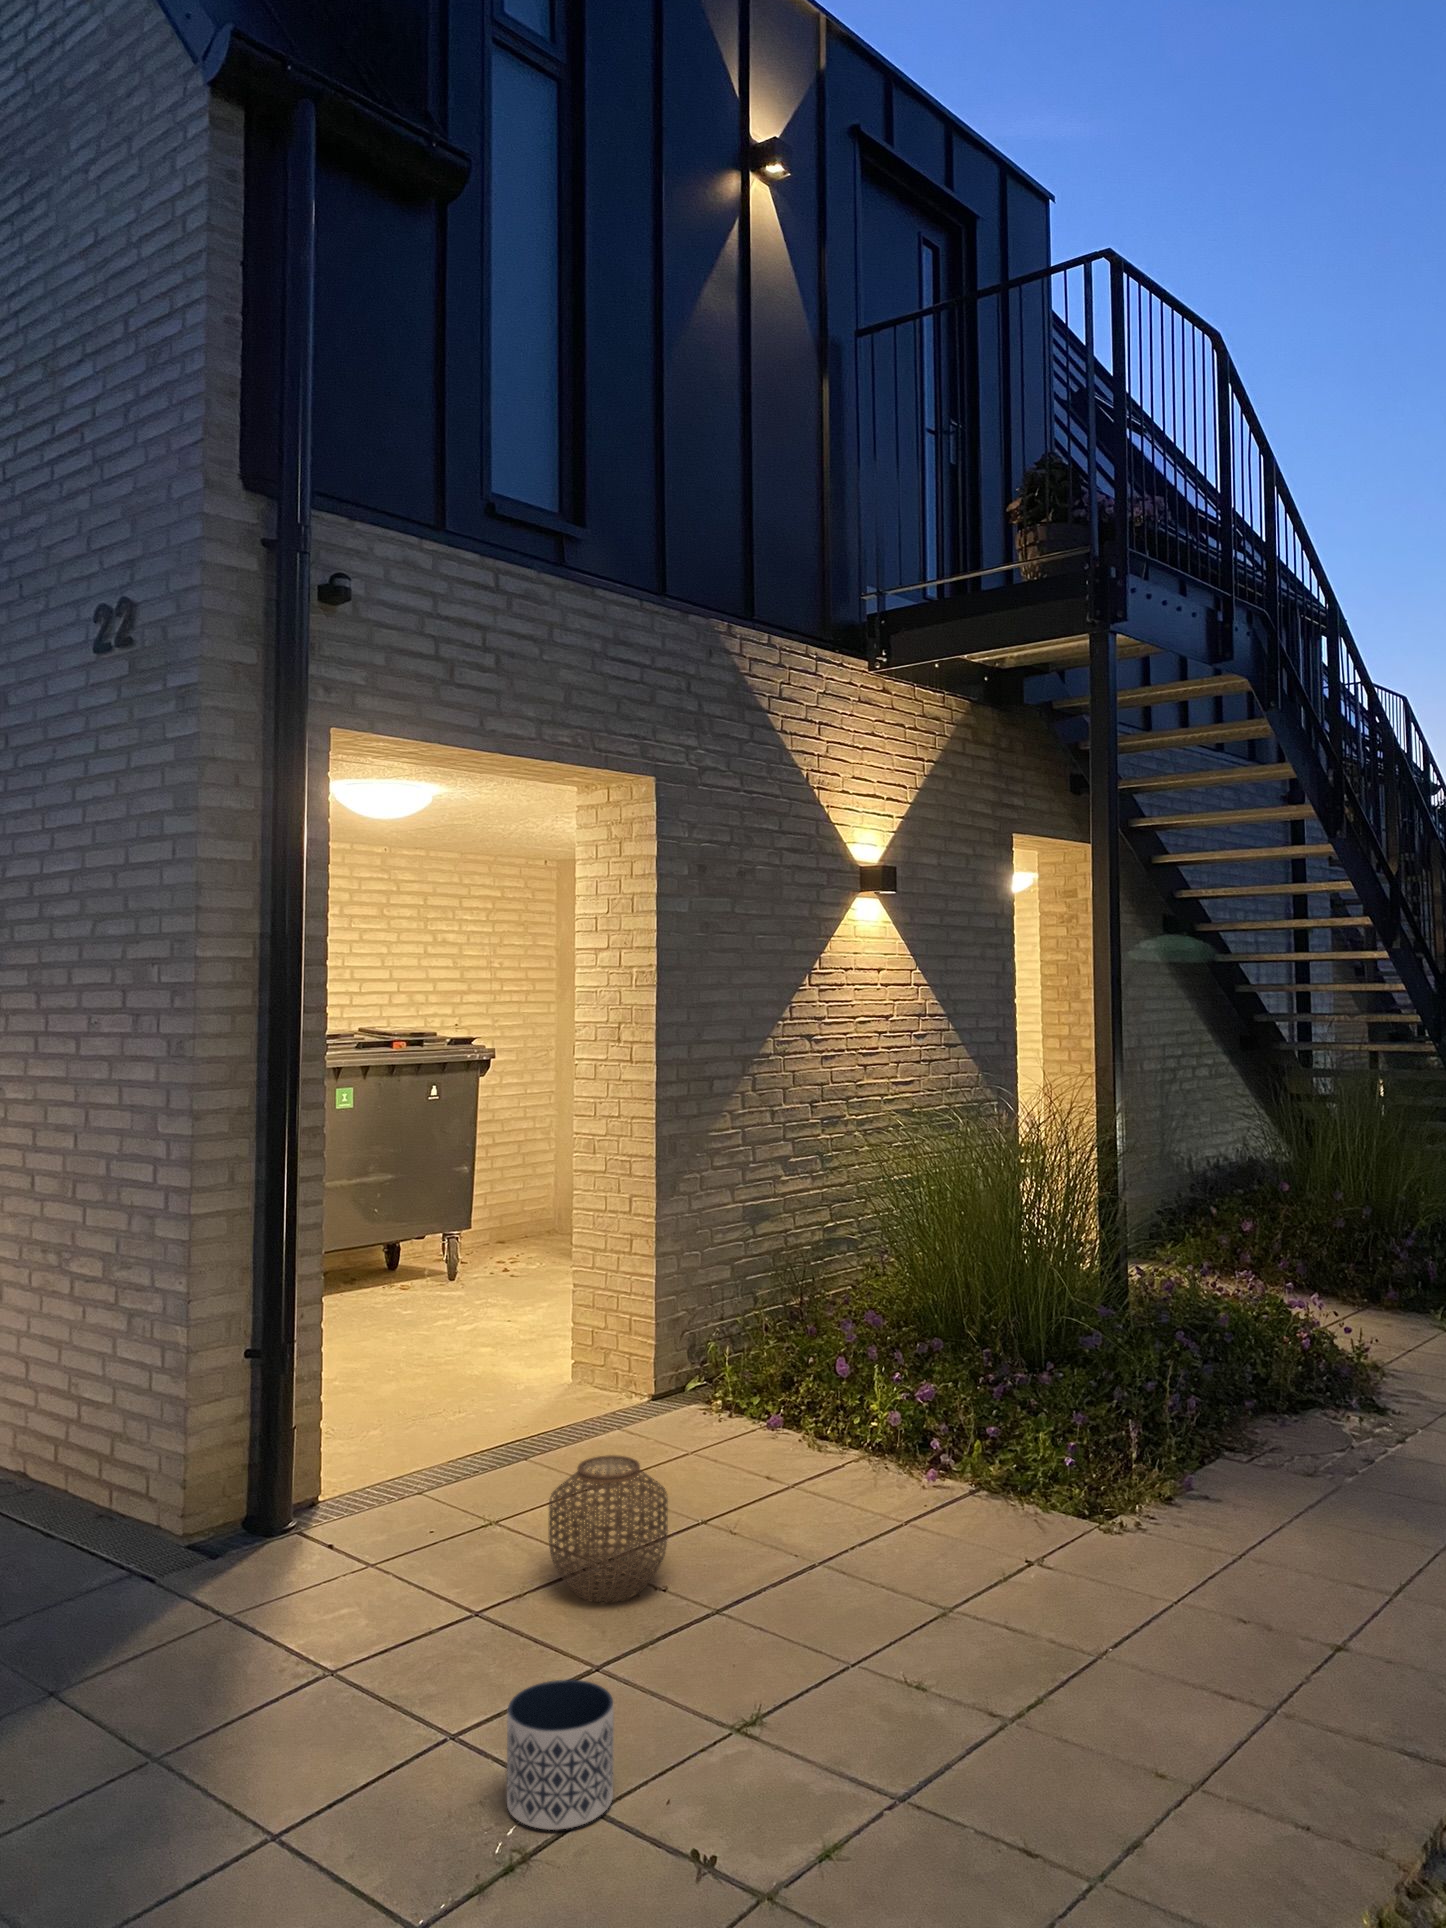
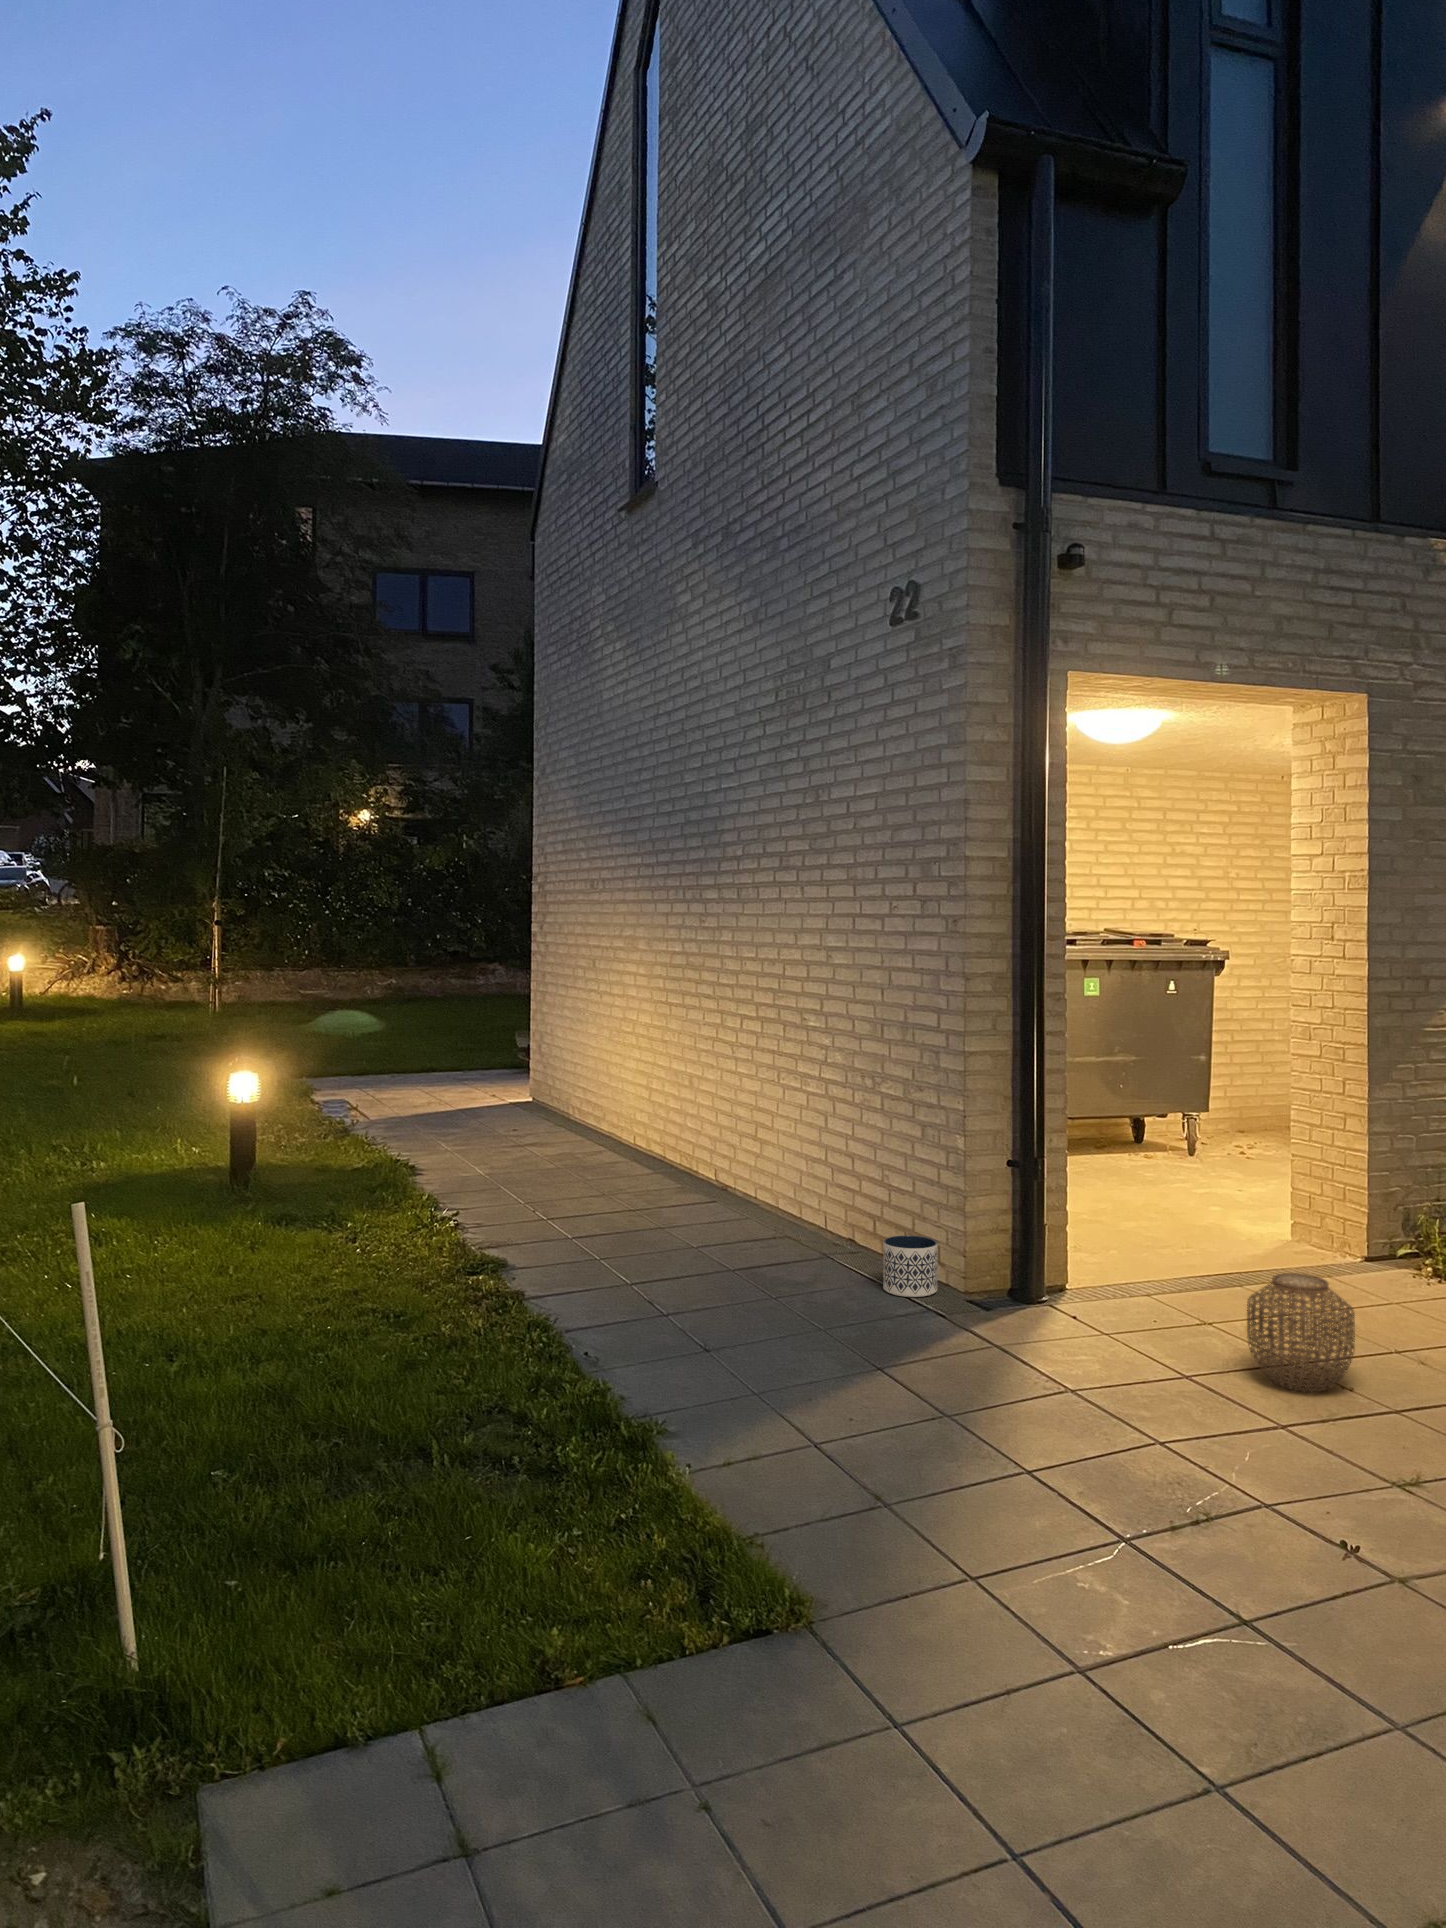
planter: present [507,1680,614,1830] -> present [883,1236,937,1297]

